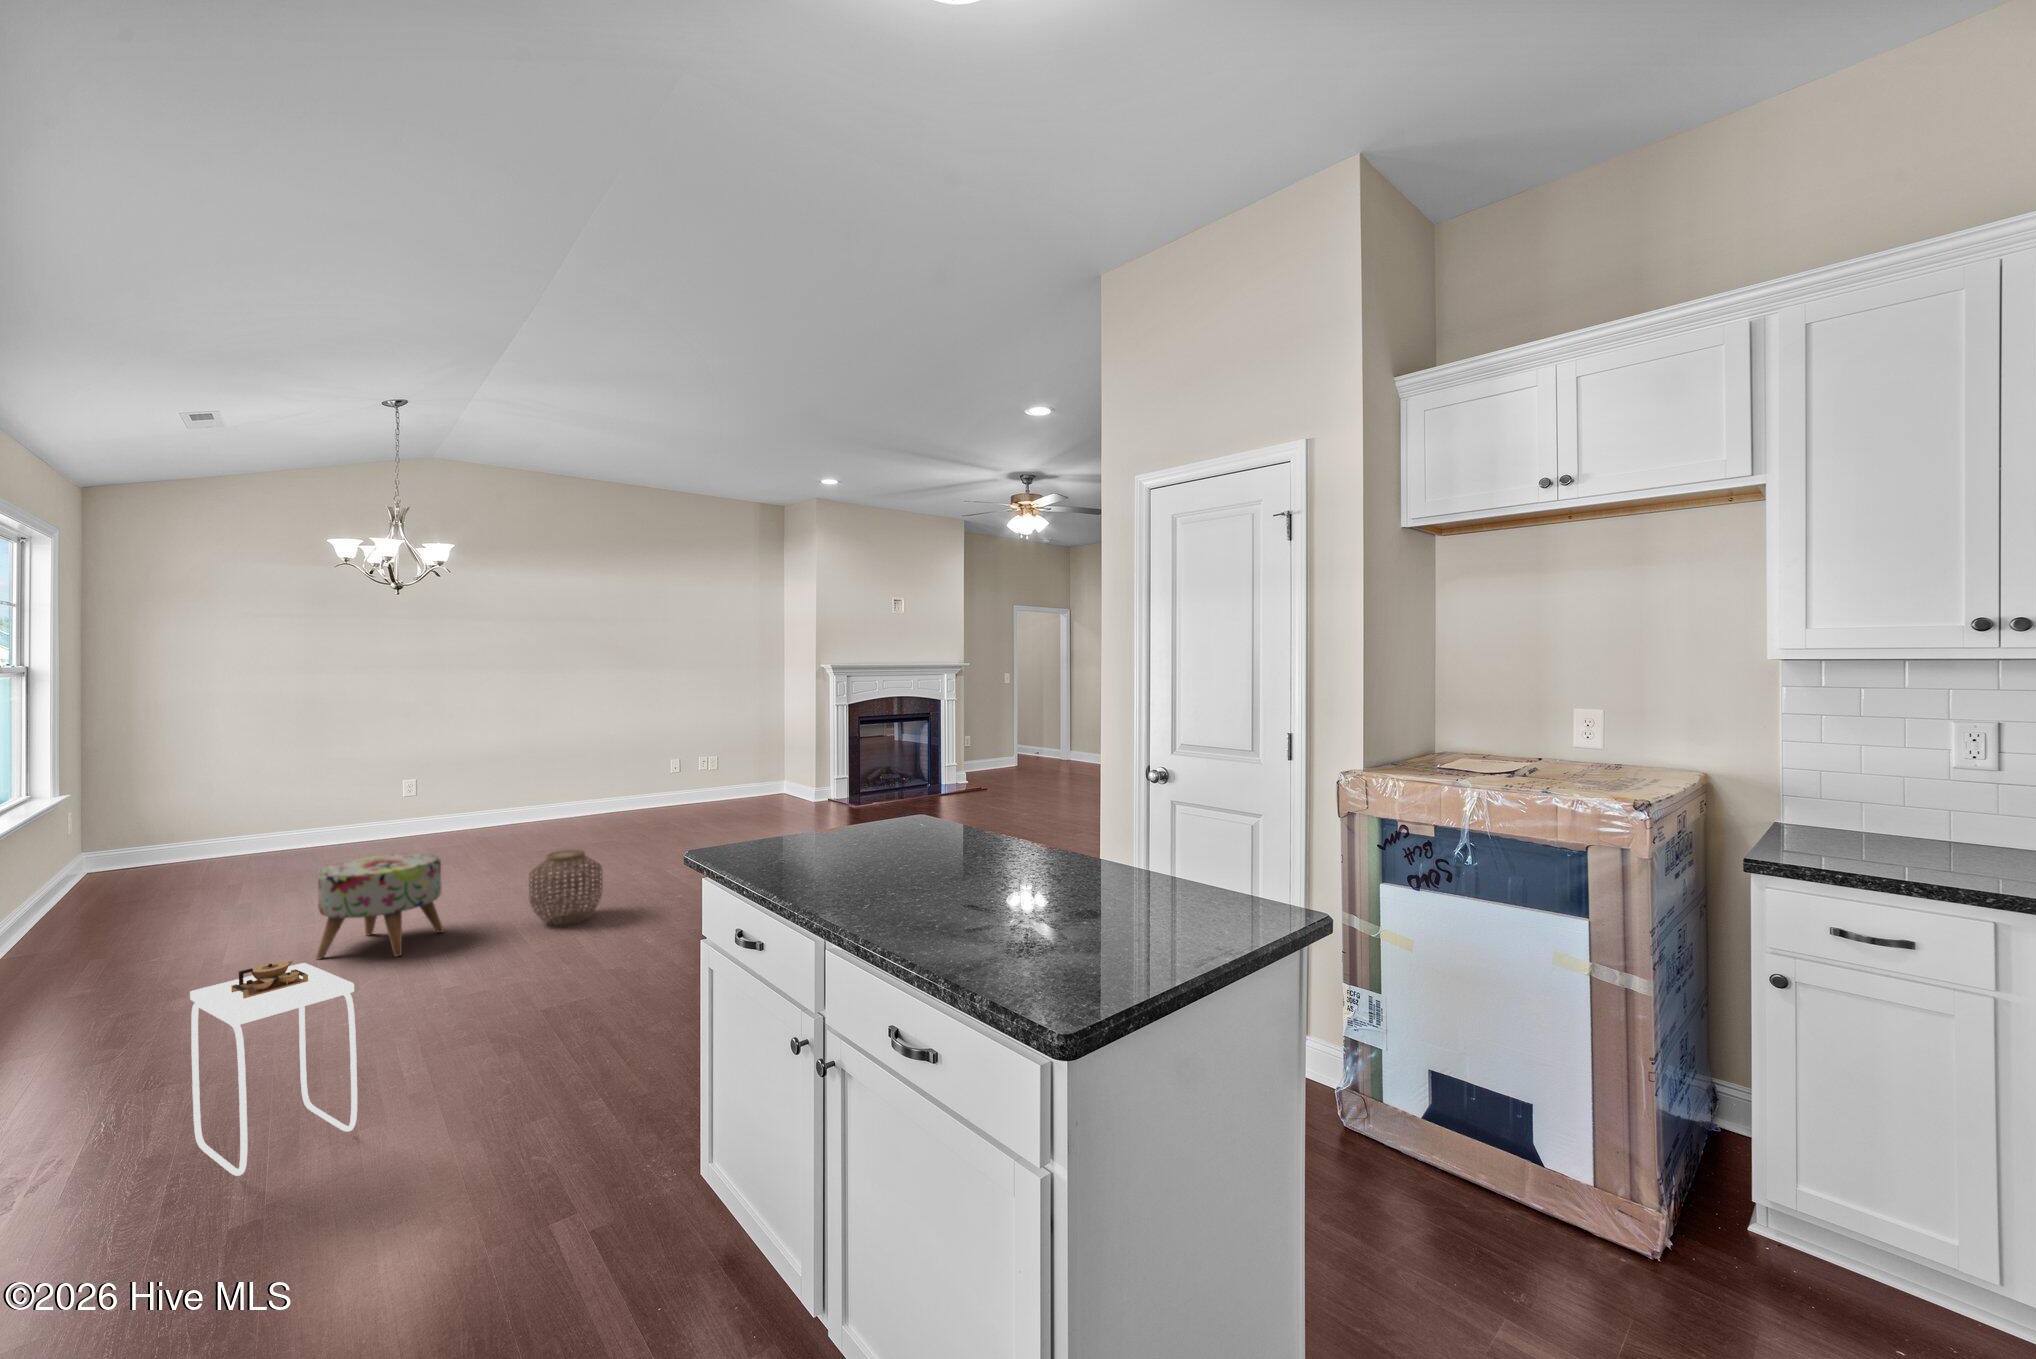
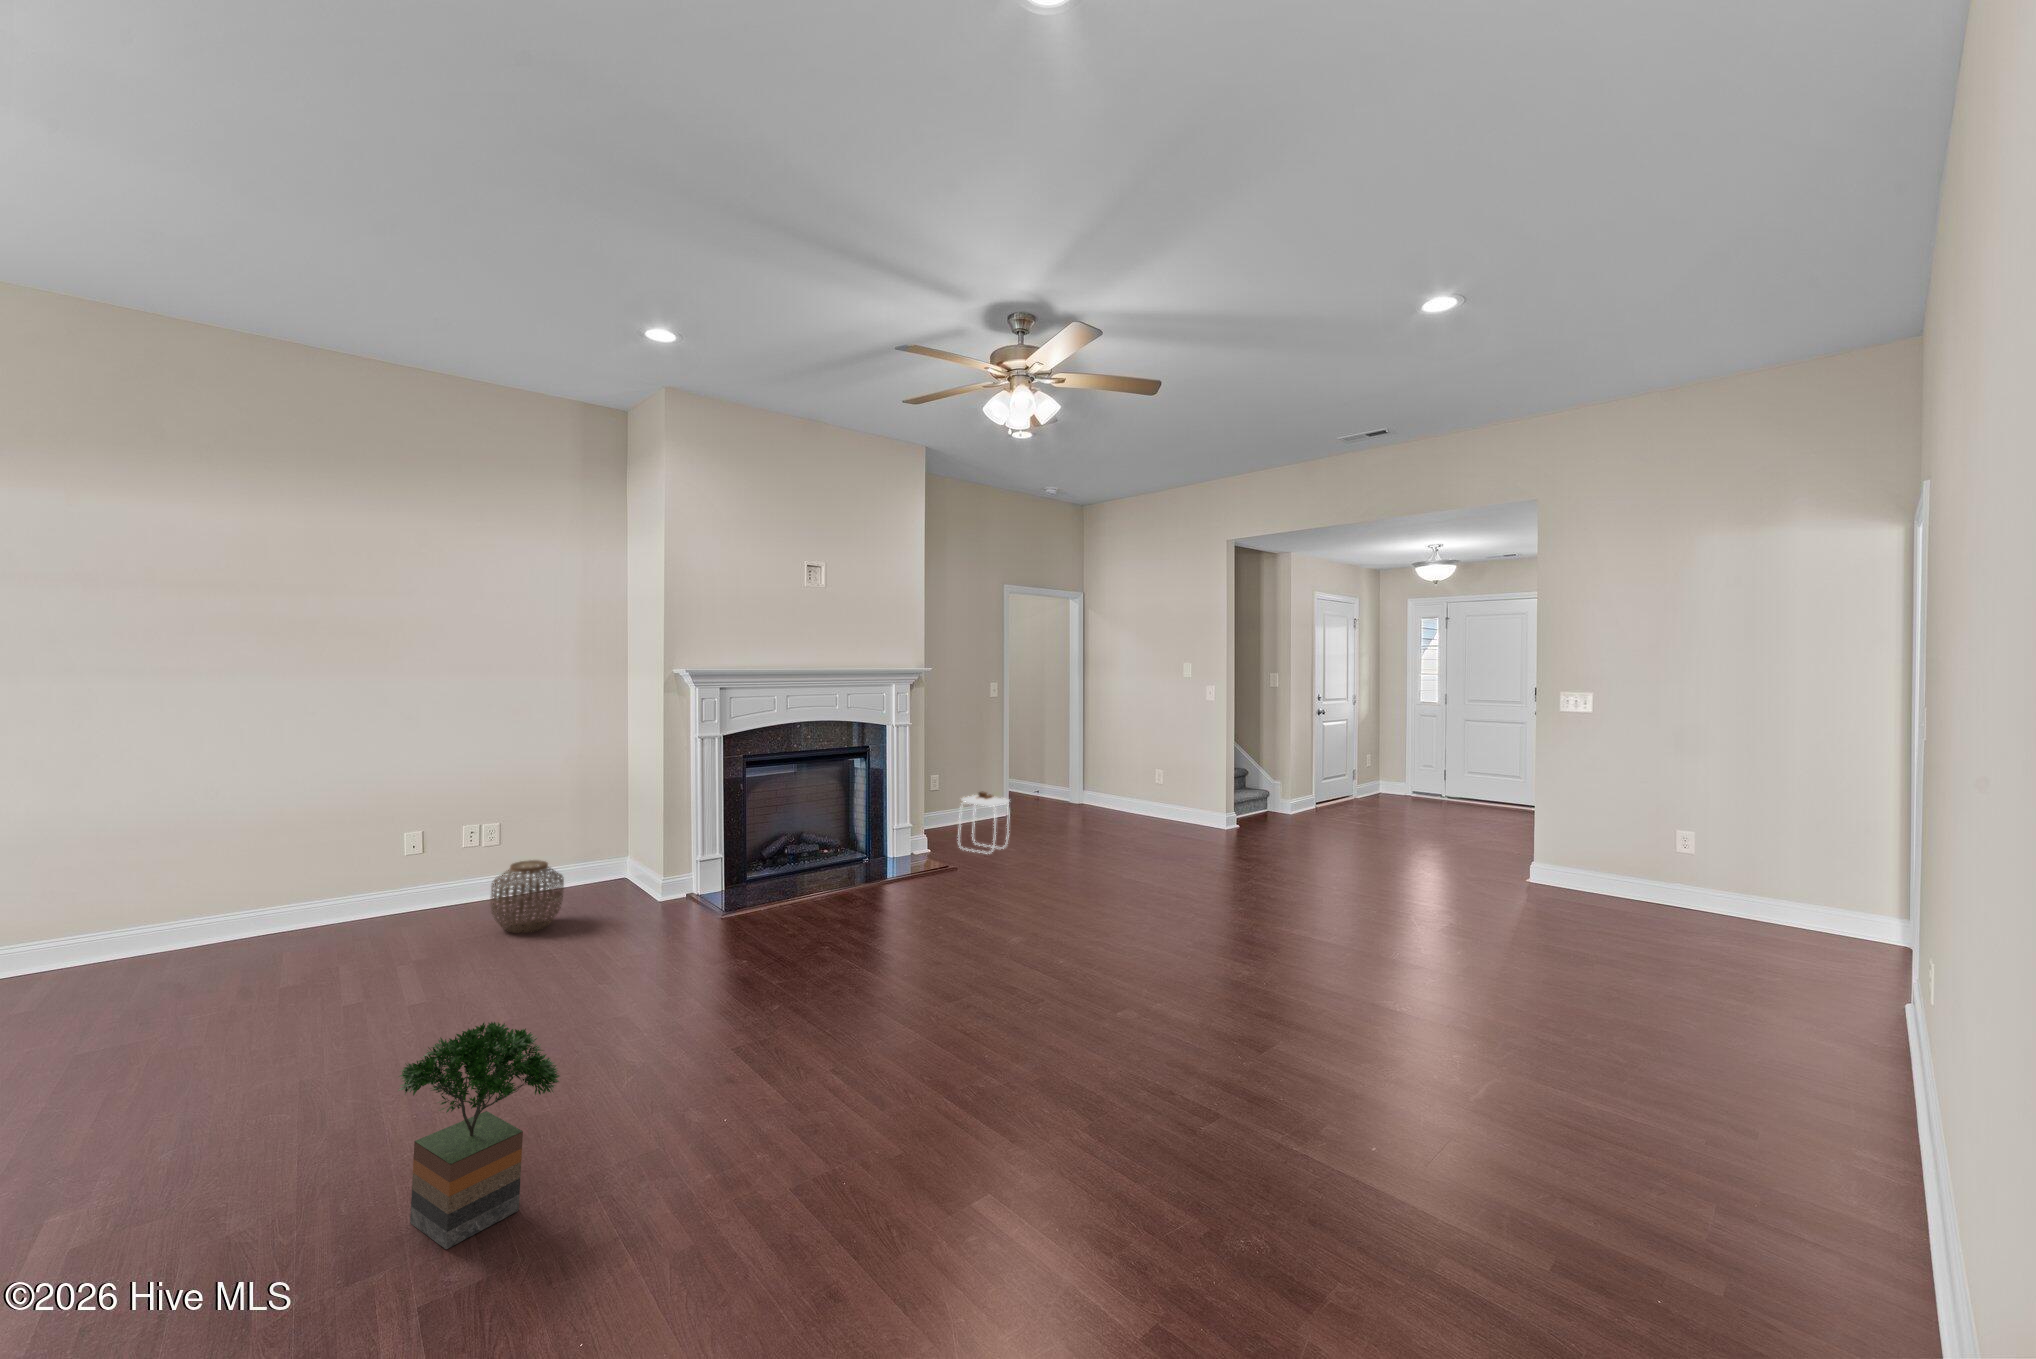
ottoman: present [316,853,444,960] -> none [274,858,406,961]
side table: present [190,961,357,1176] -> present [959,792,1009,854]
potted tree: none [393,1002,570,1247] -> present [398,1022,560,1249]

